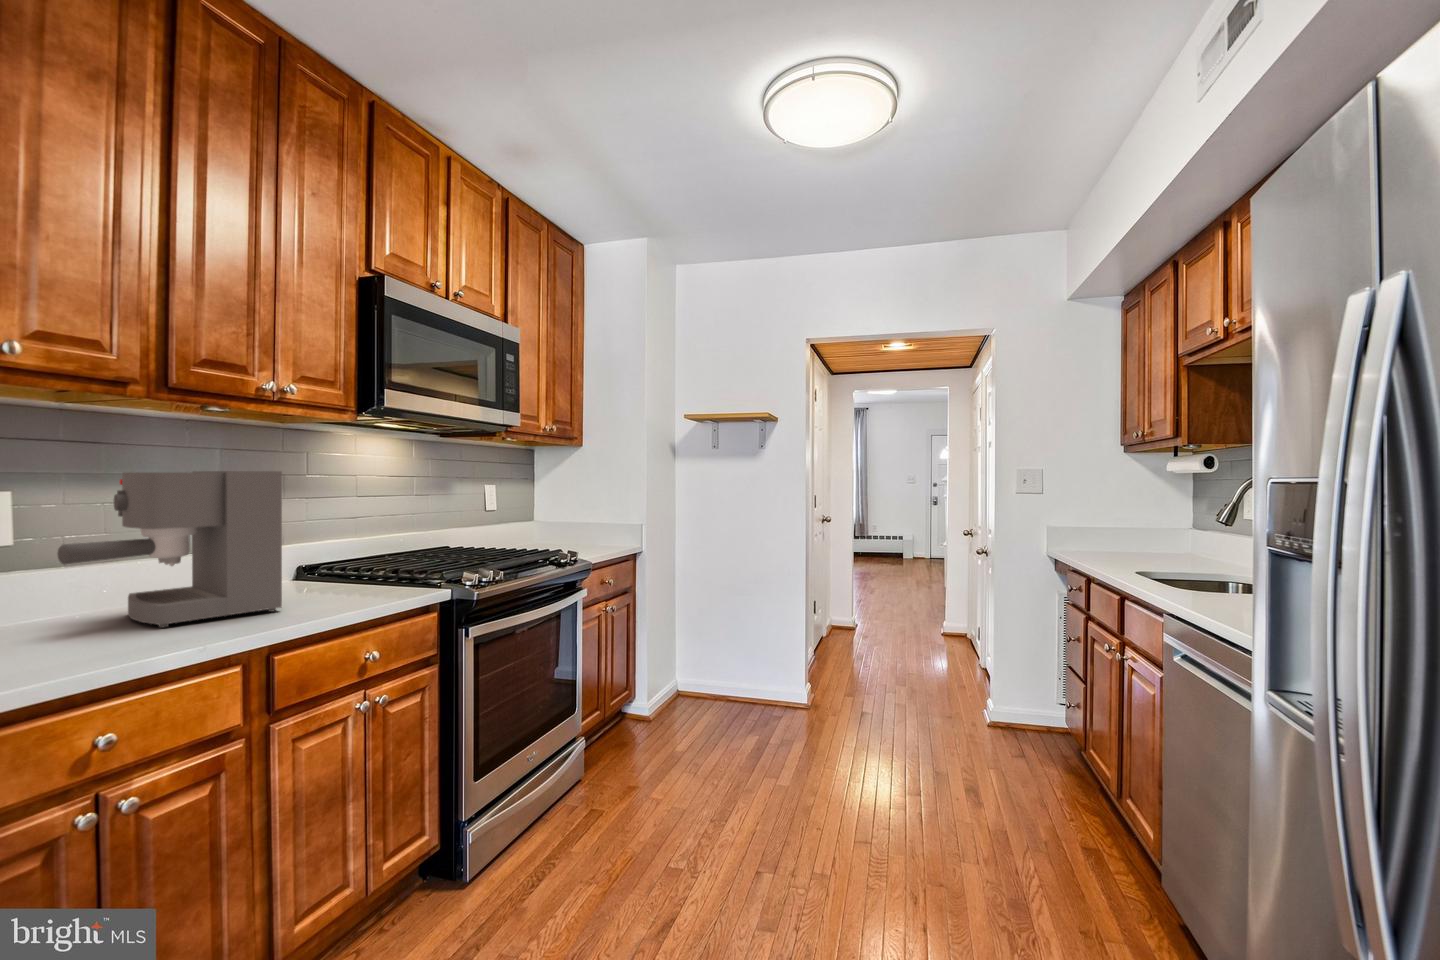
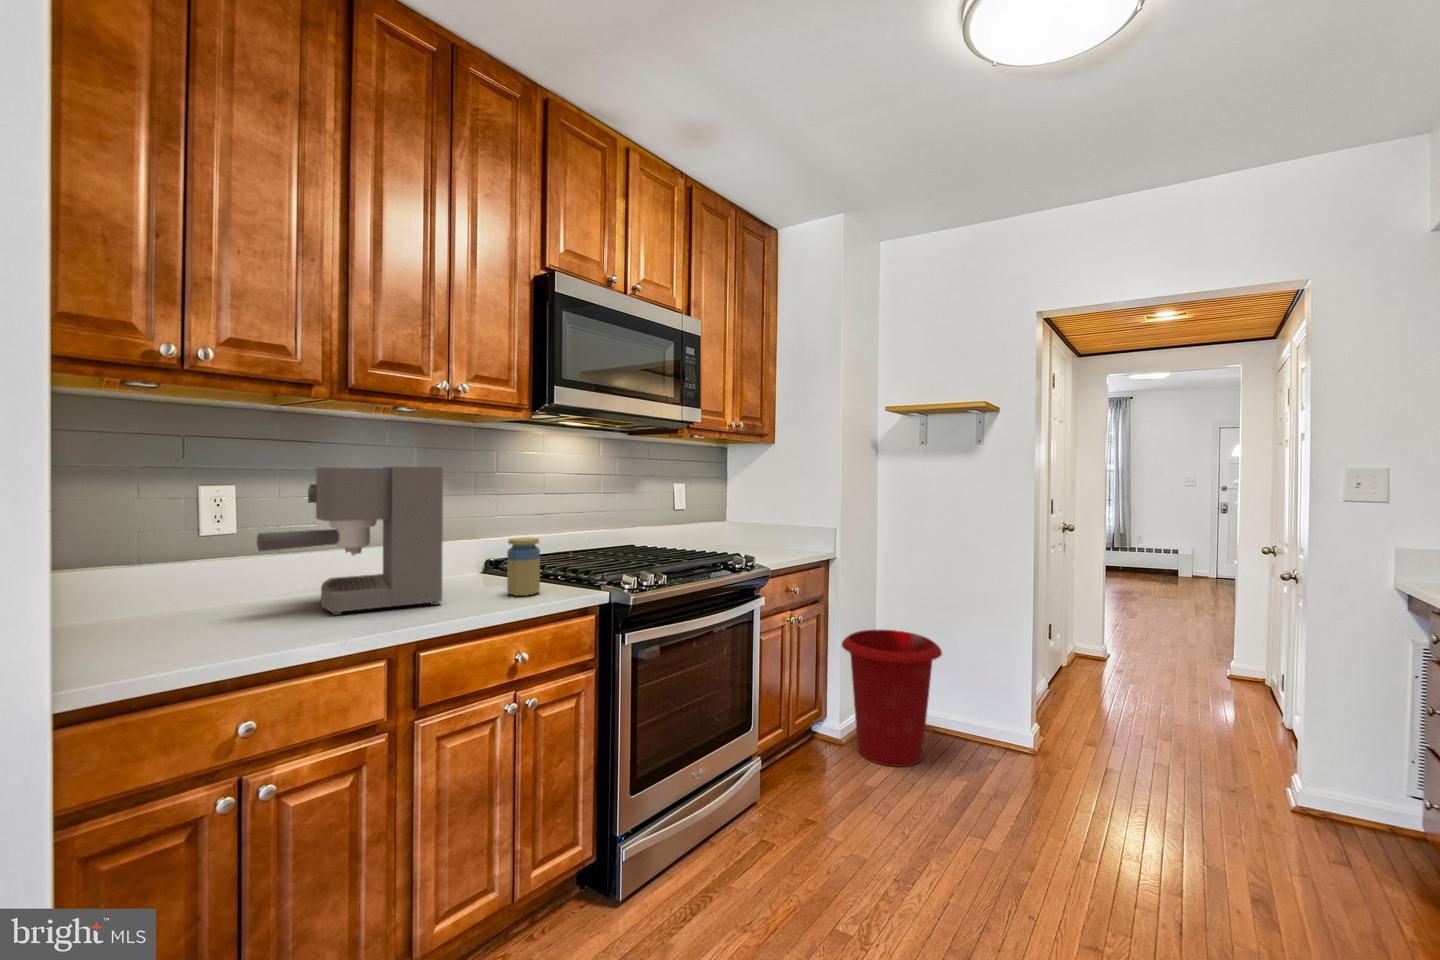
jar: none [345,541,382,599] -> present [507,537,540,596]
waste bin: none [653,616,739,735] -> present [842,630,942,767]

